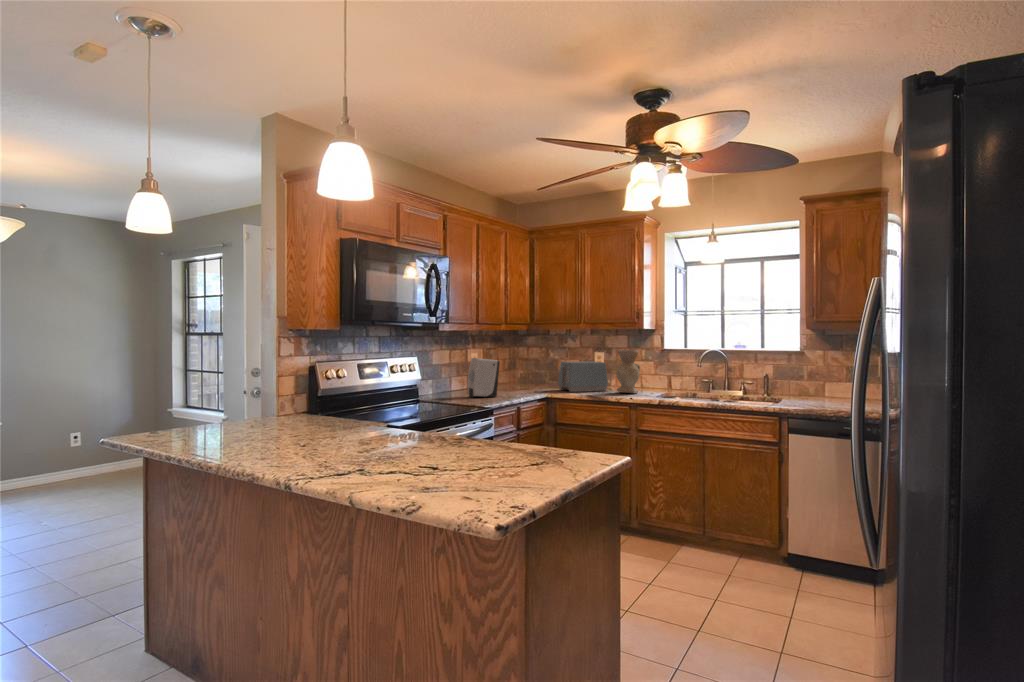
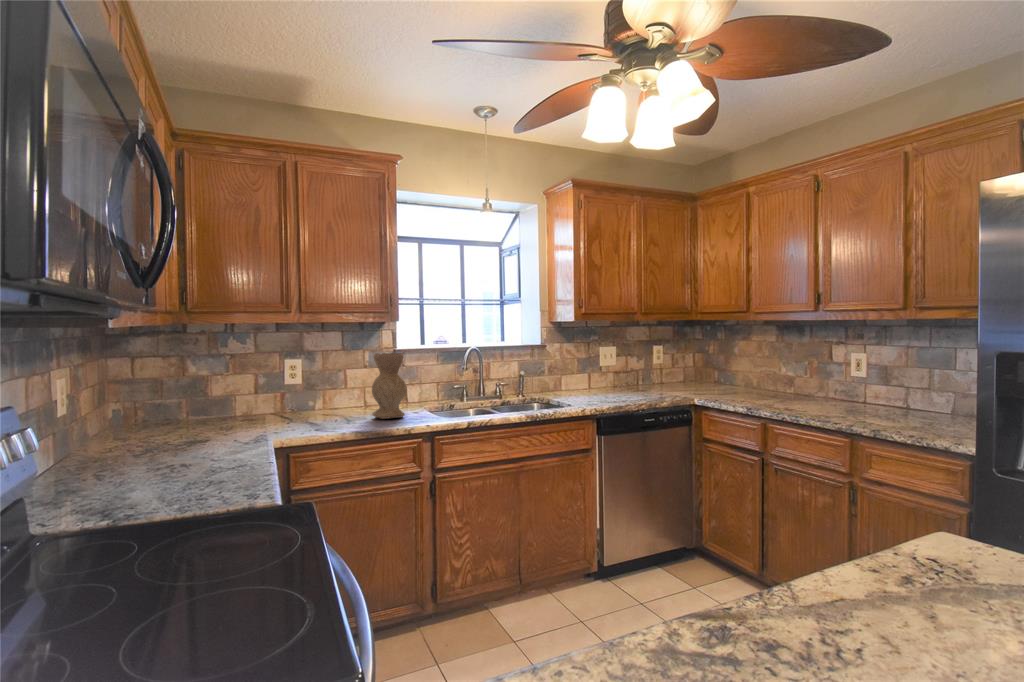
soap dispenser: present [468,358,500,398] -> none [160,393,239,490]
toaster: present [558,361,608,392] -> none [273,375,350,431]

